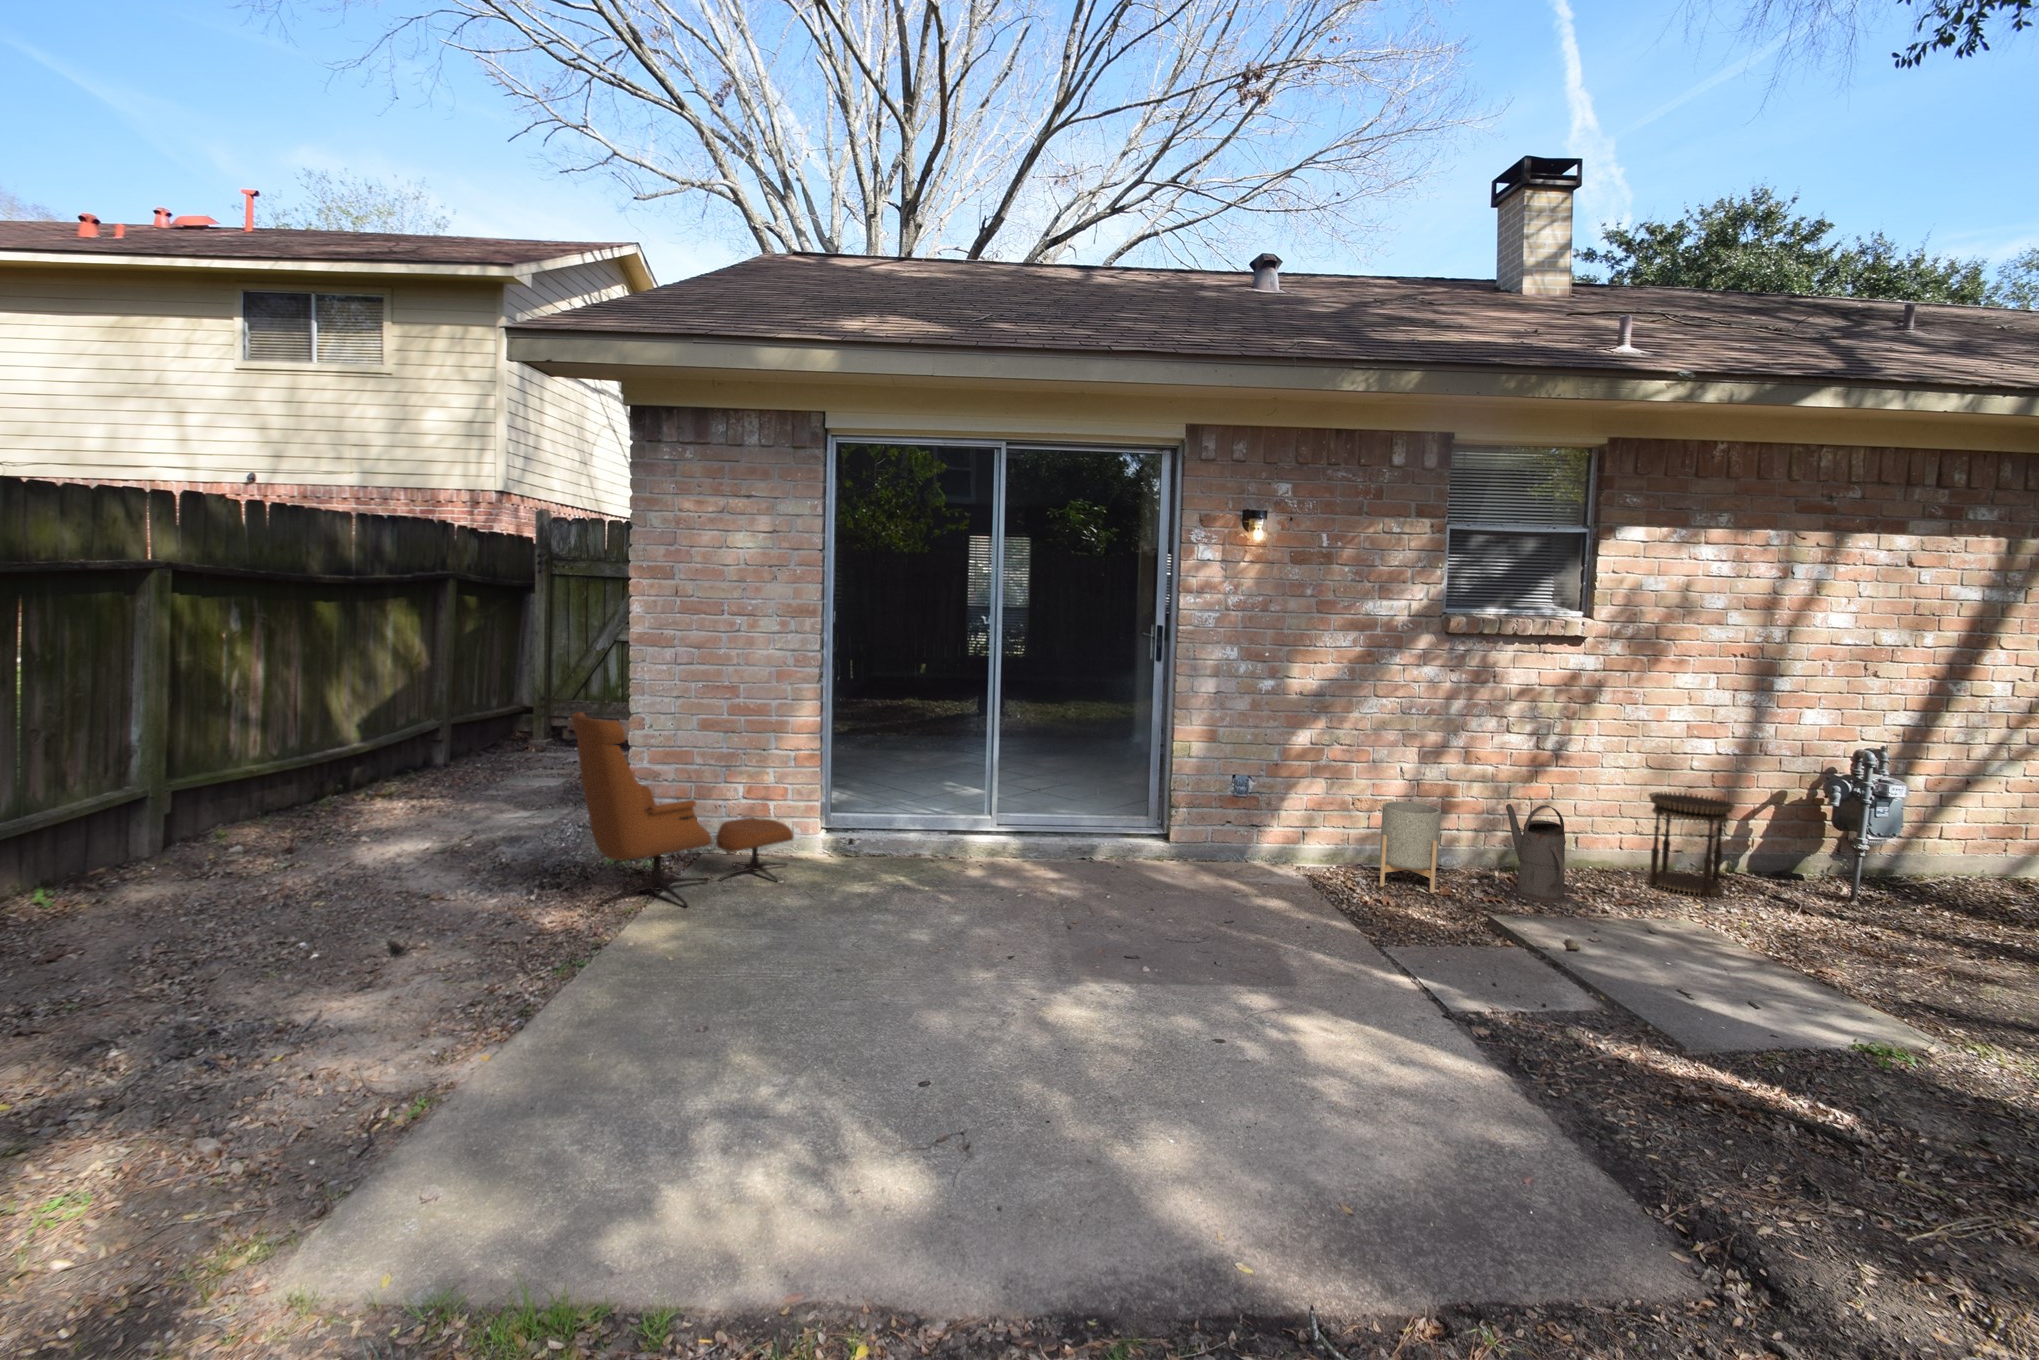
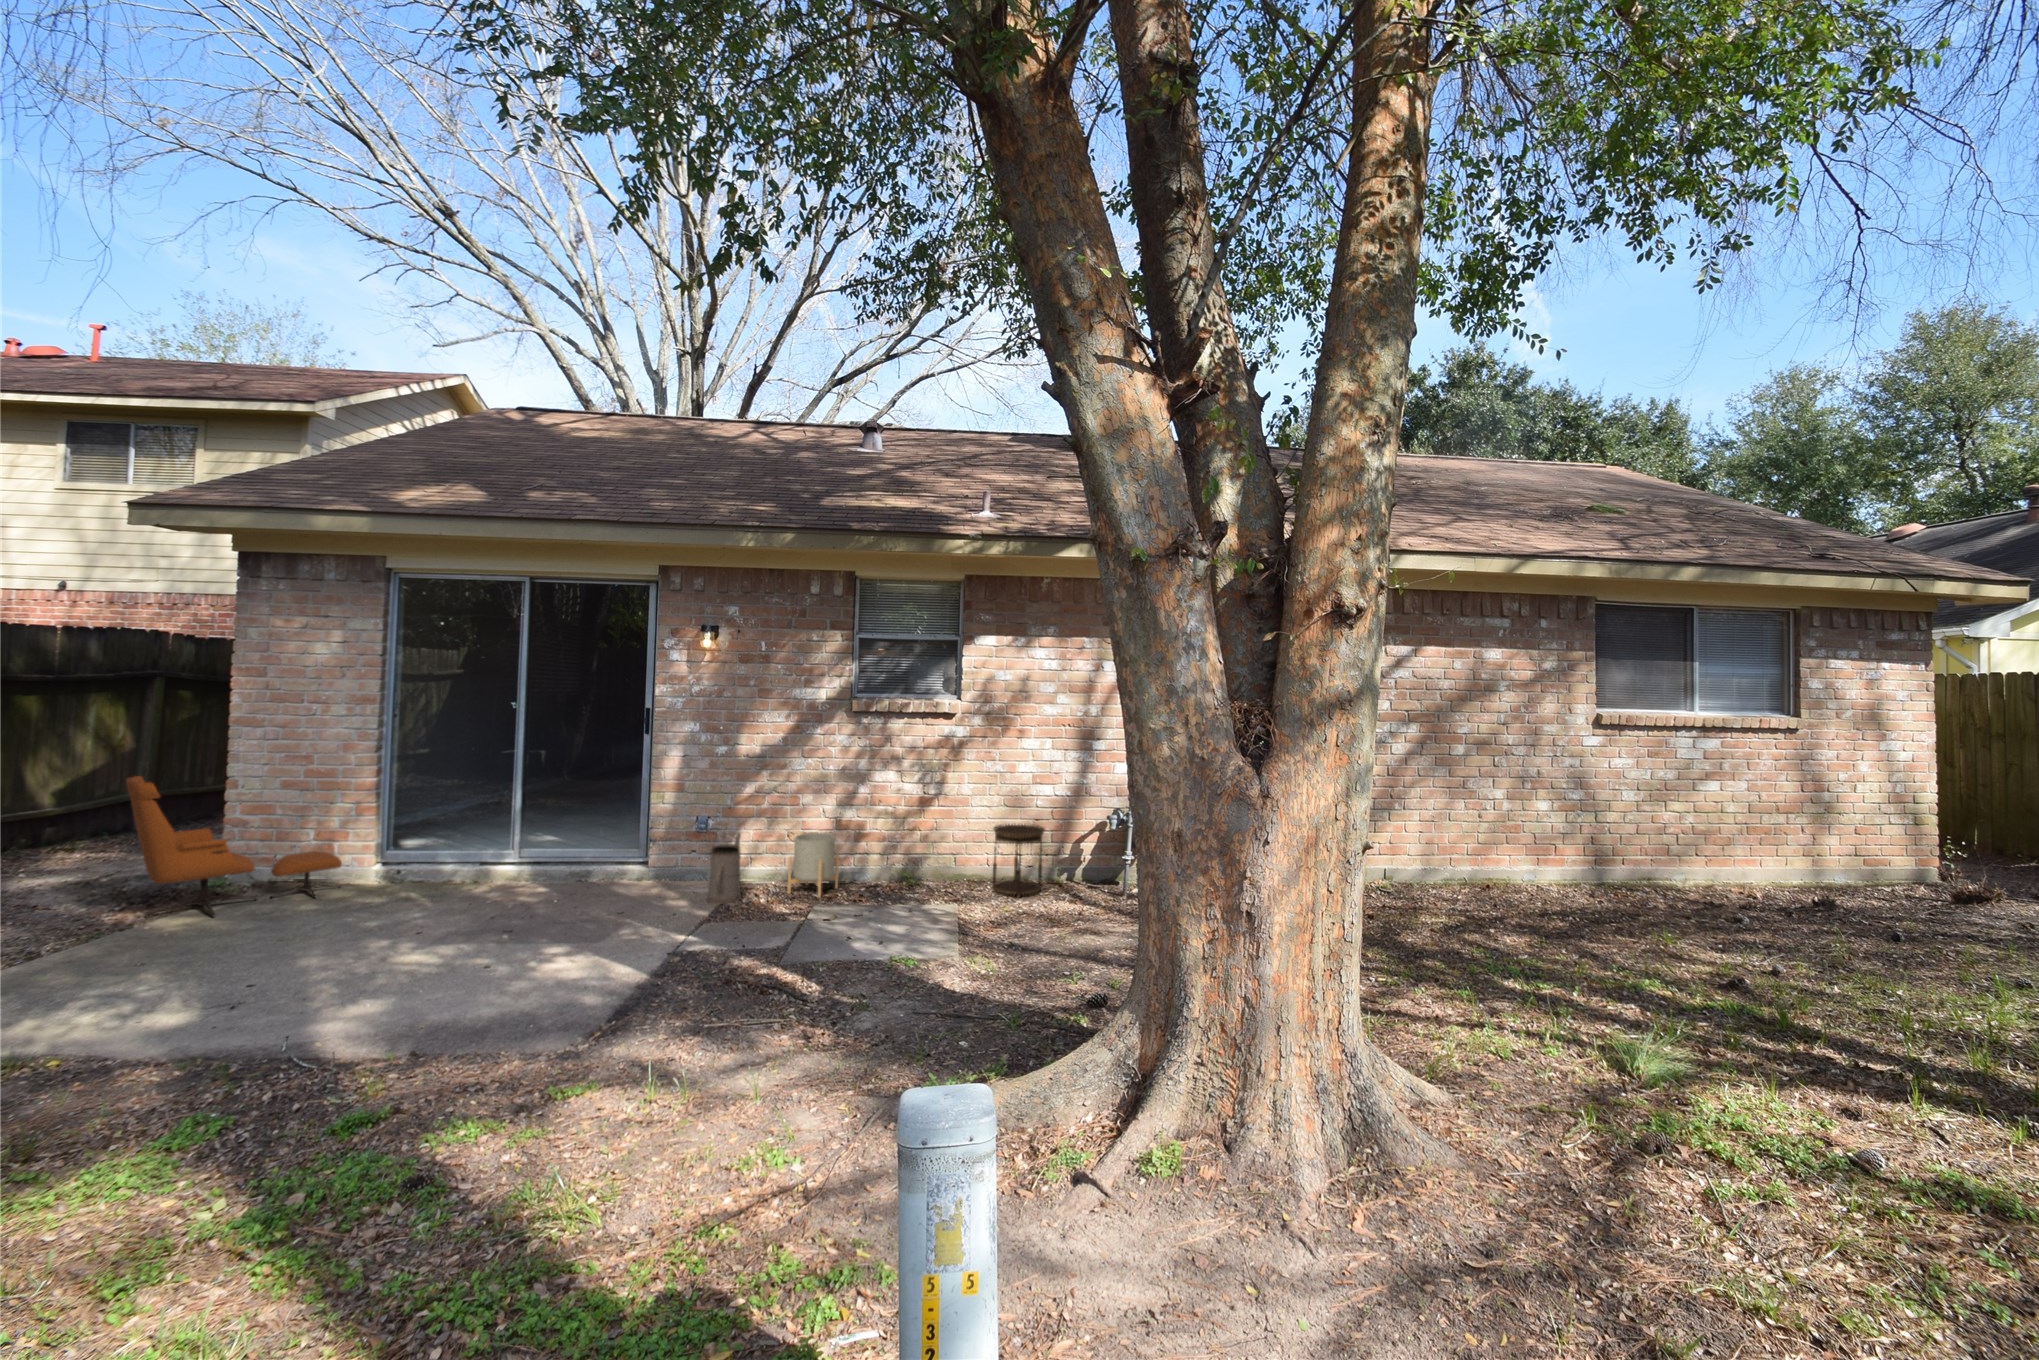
watering can: present [1506,804,1566,903] -> present [706,833,742,904]

